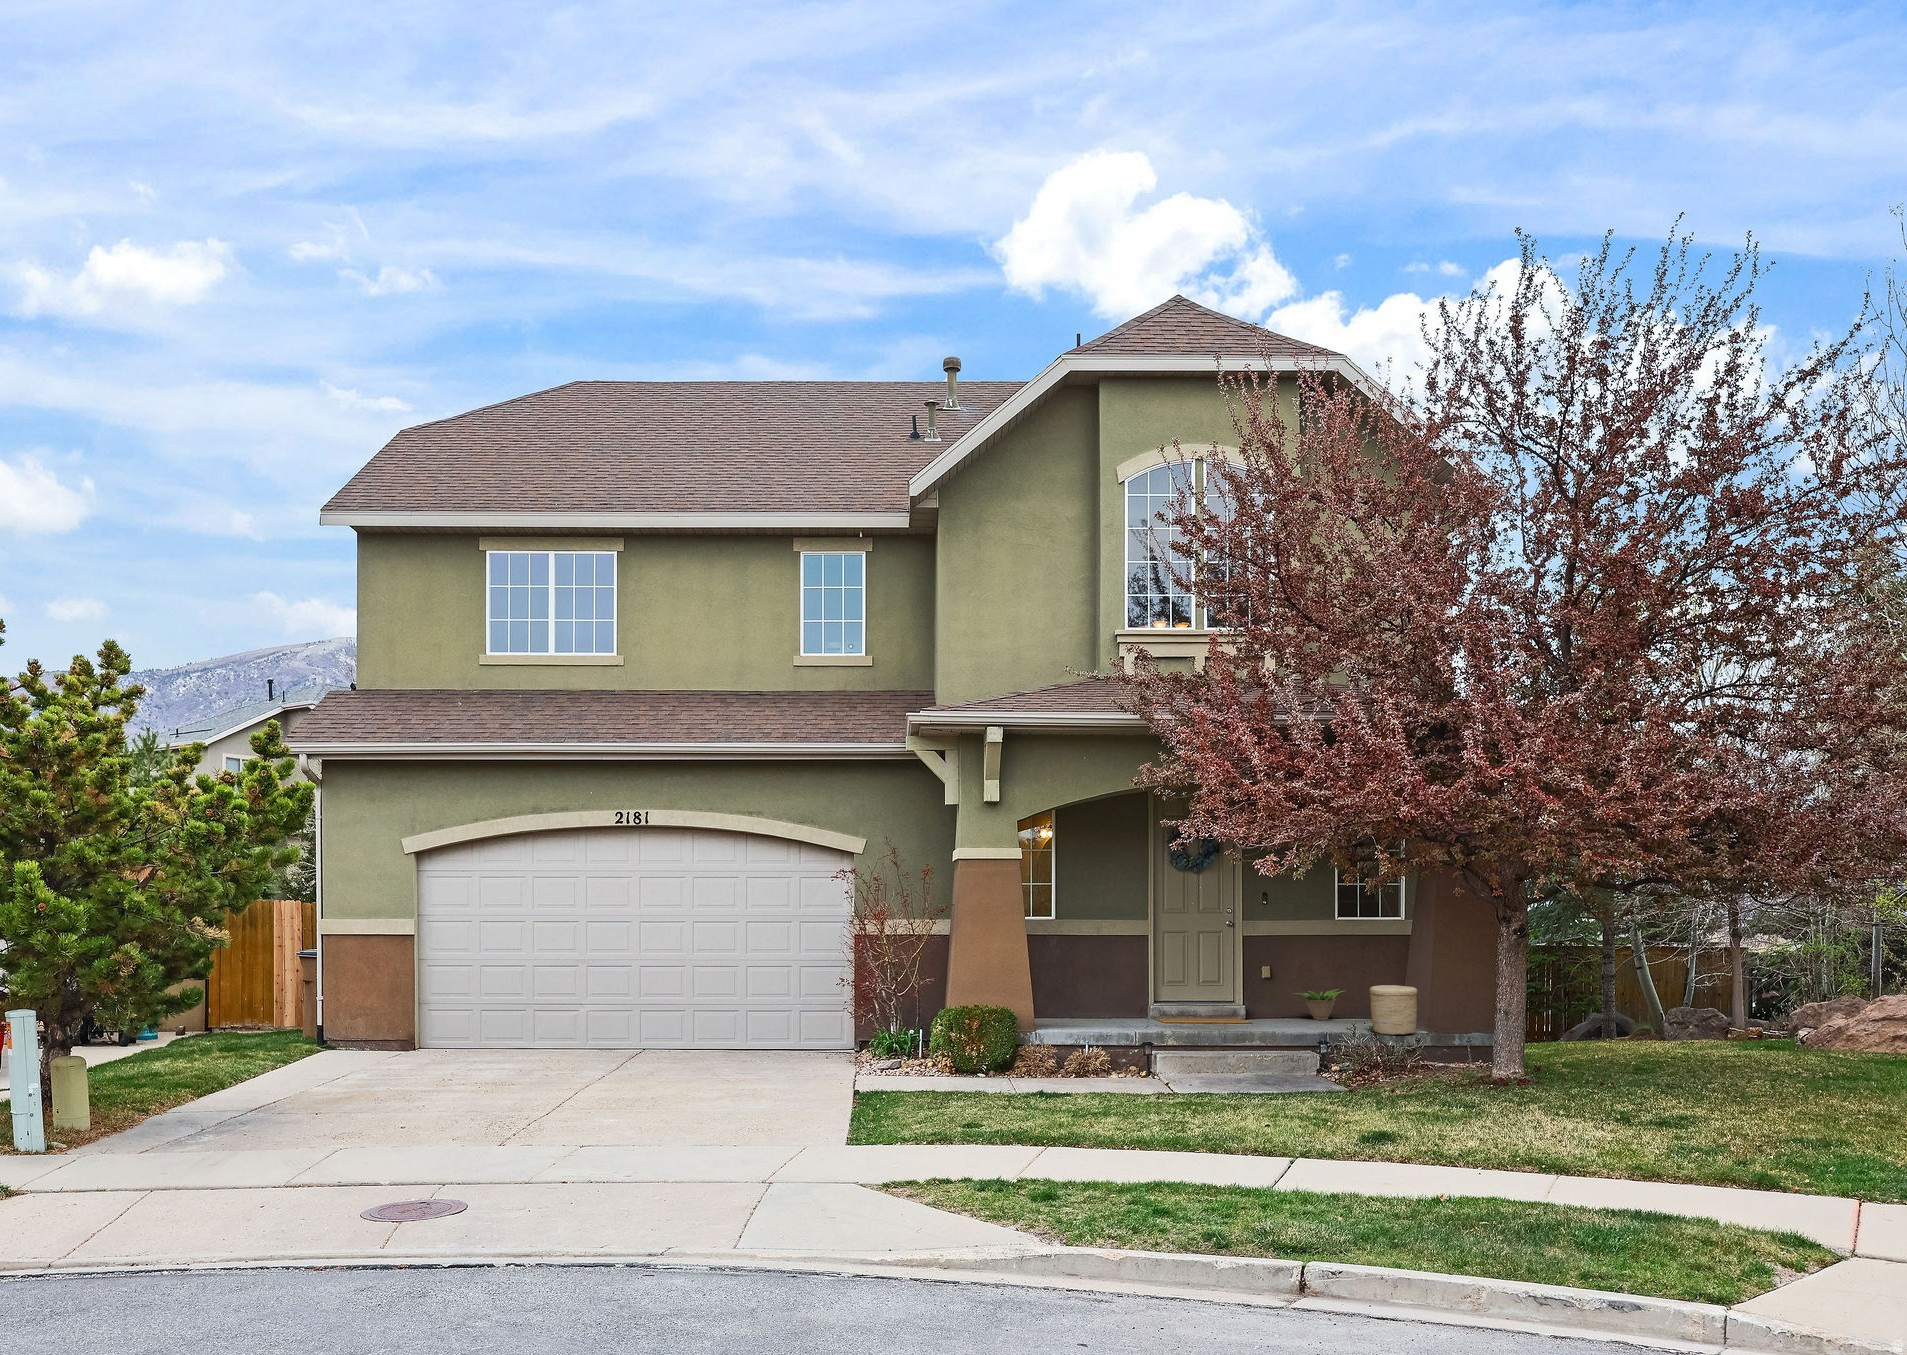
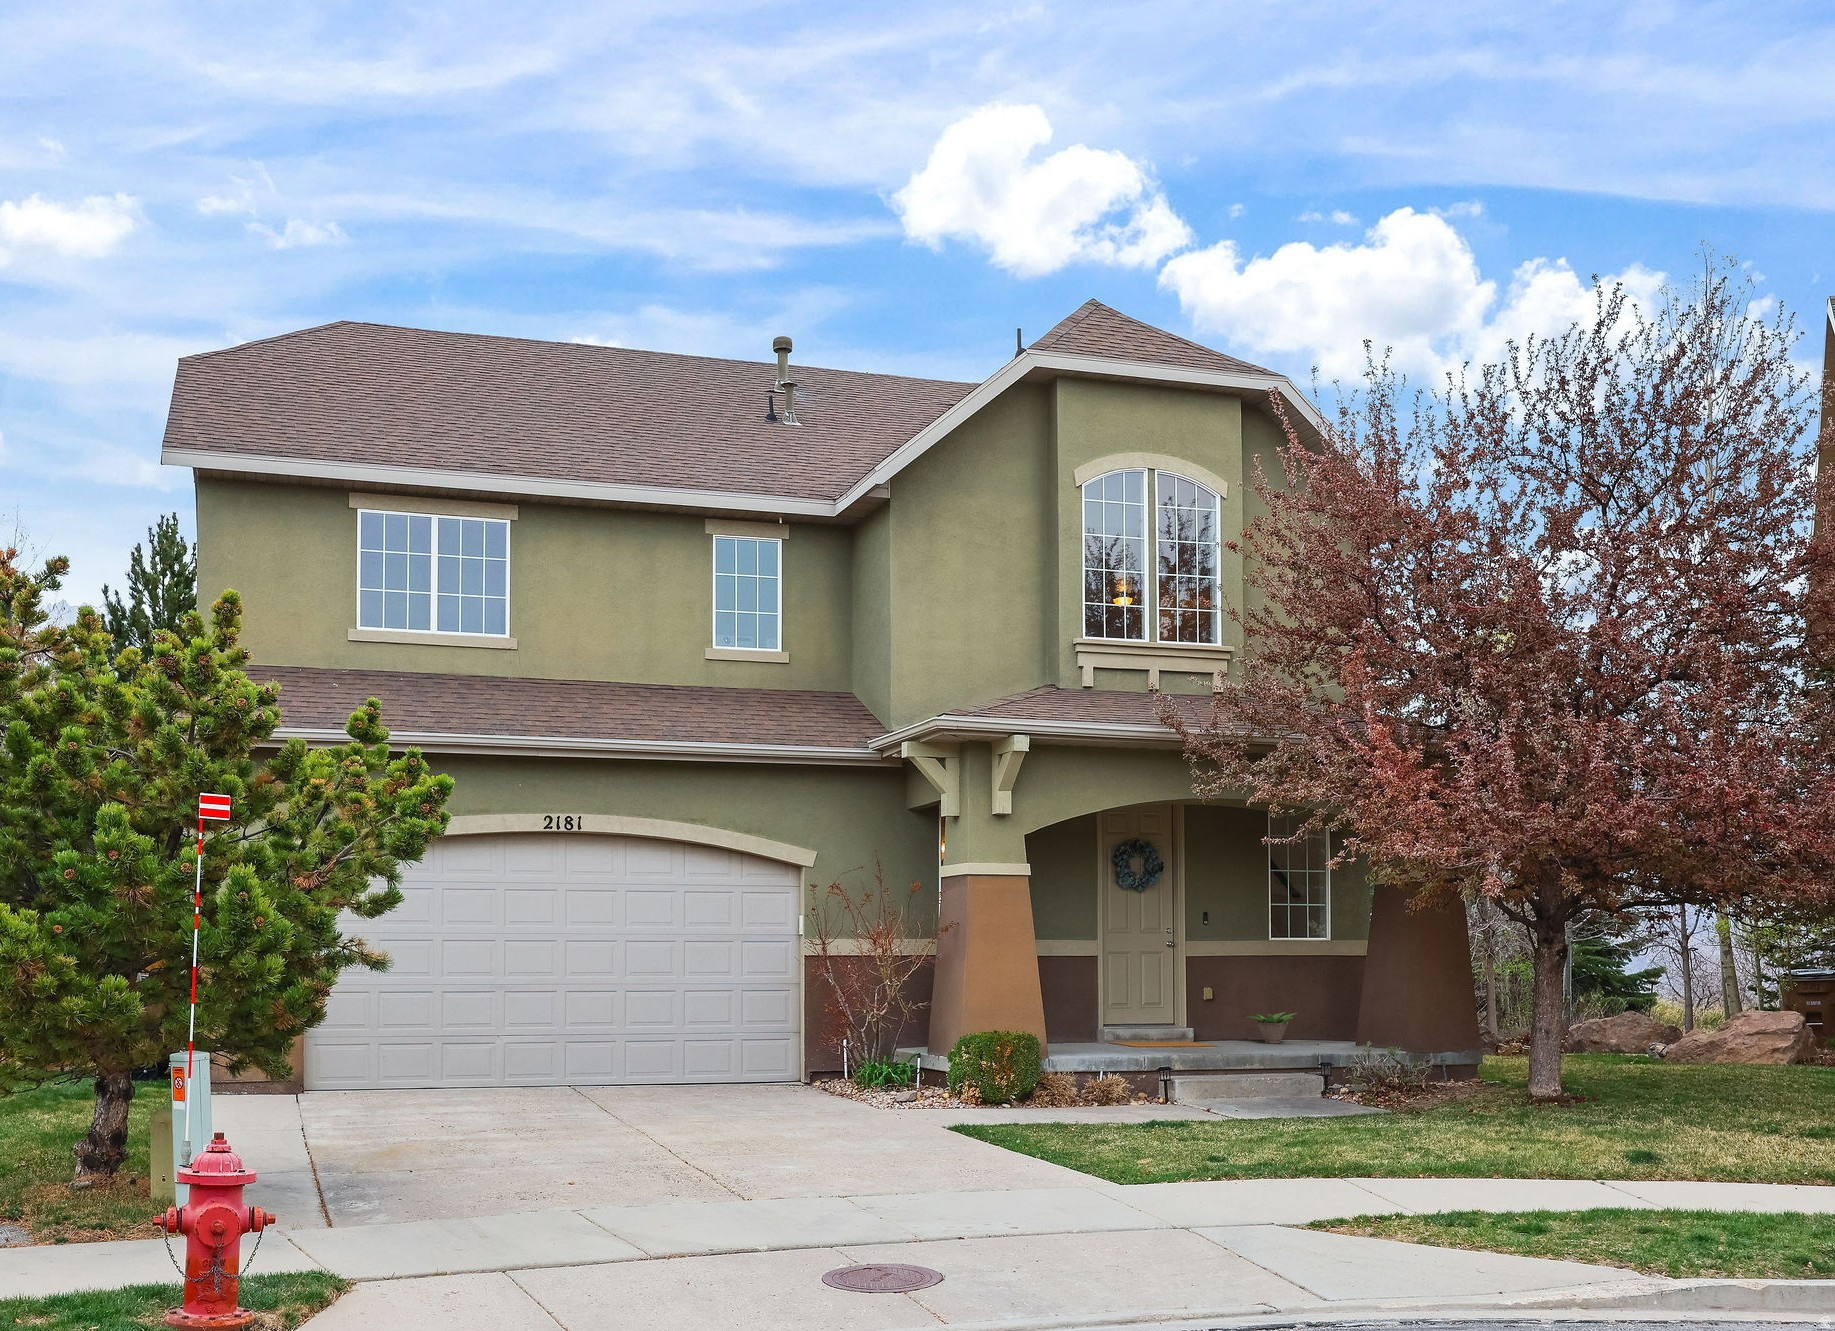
woven basket: present [1370,985,1417,1035] -> none [1338,1006,1386,1055]

